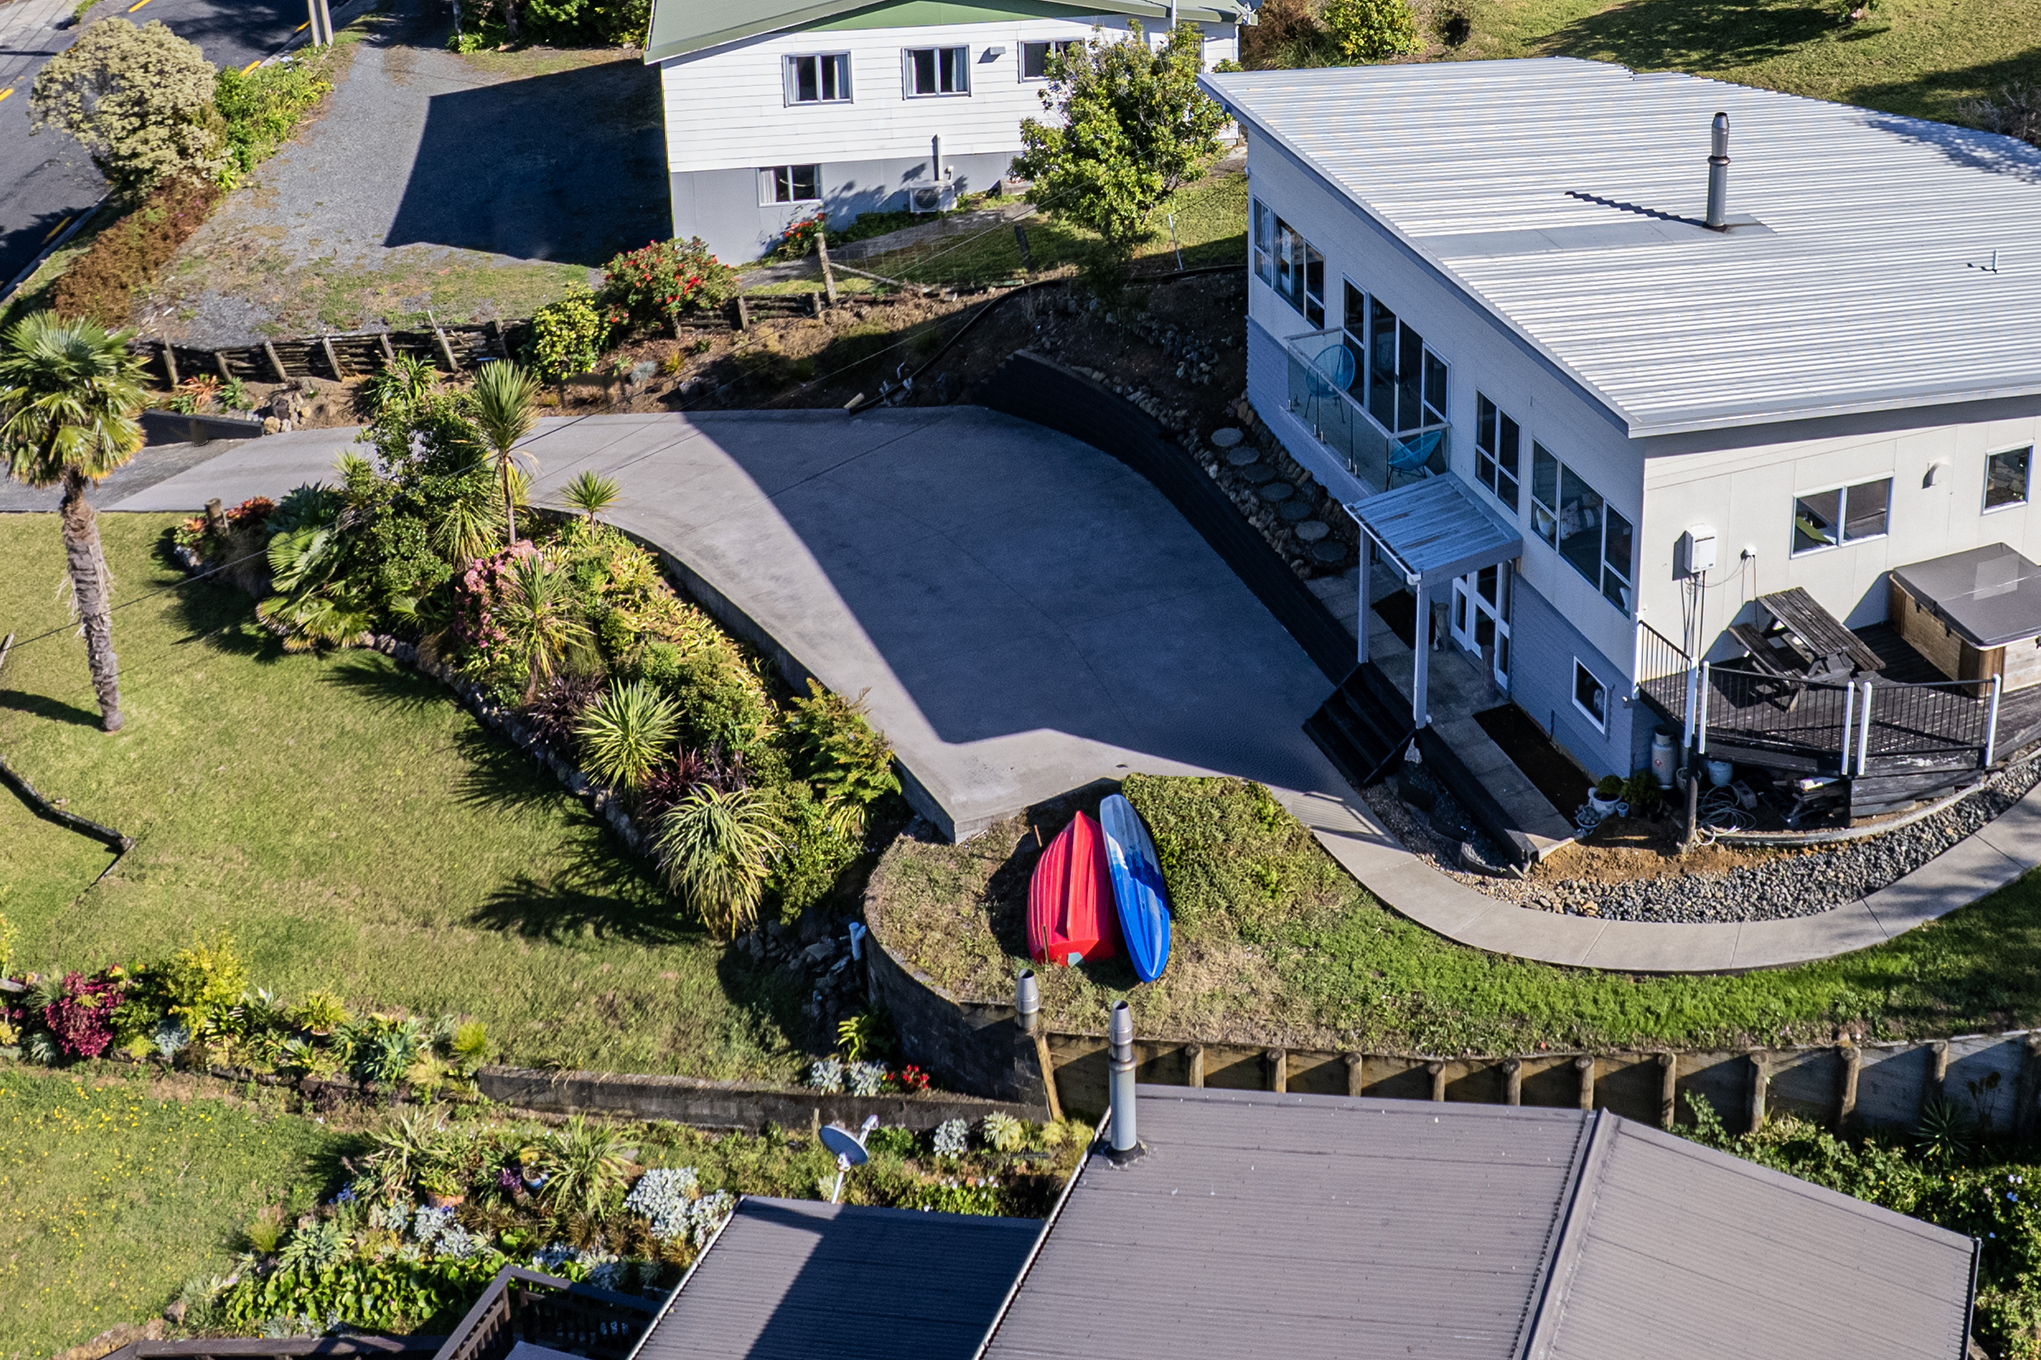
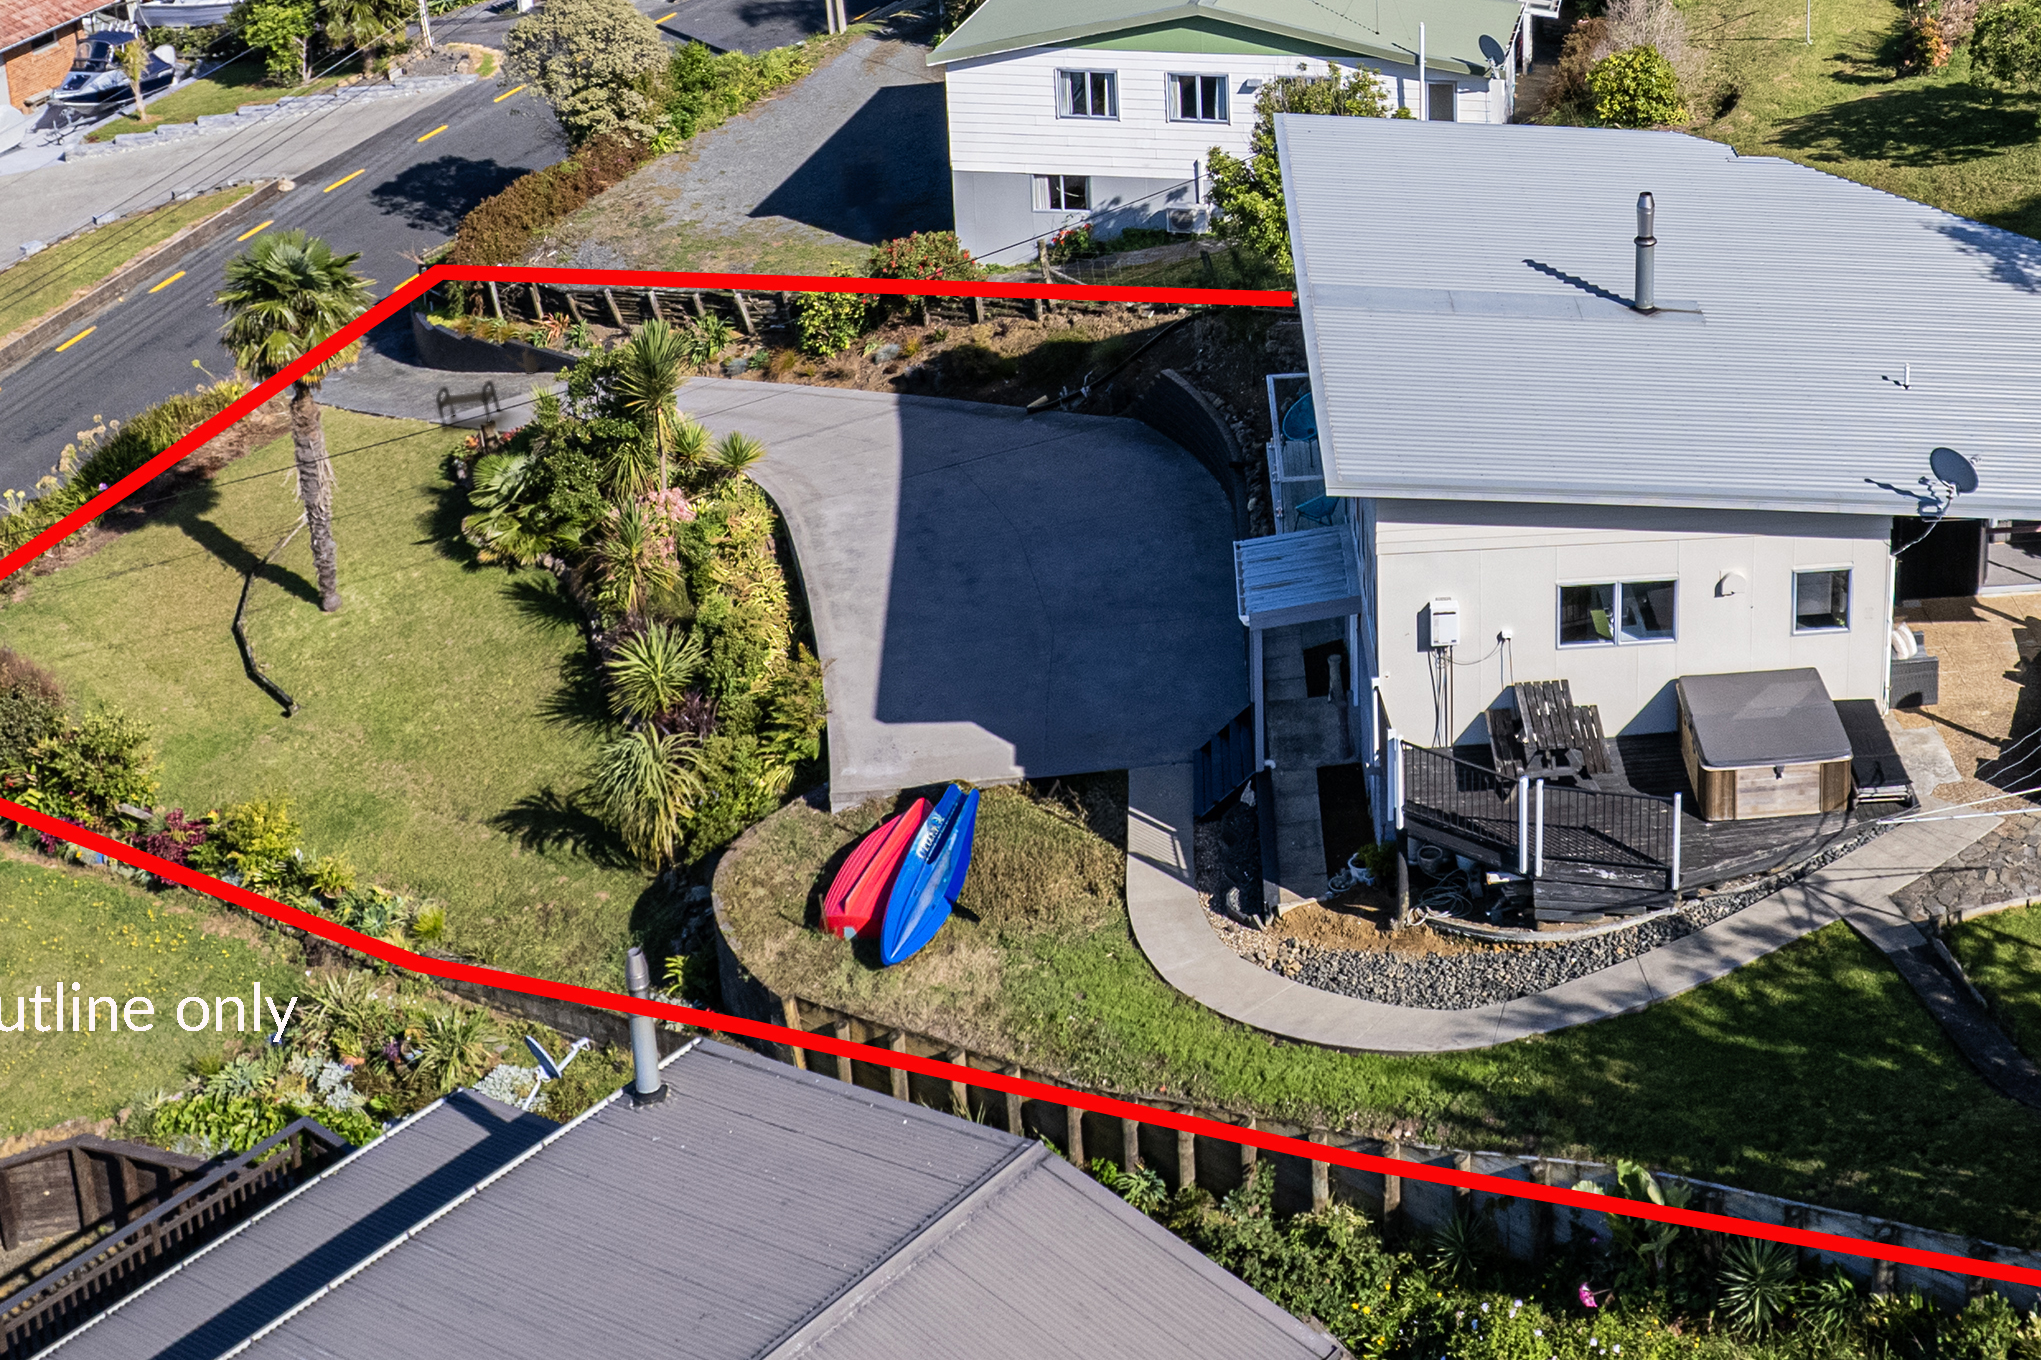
bench: present [557,363,627,412] -> present [436,381,500,428]

